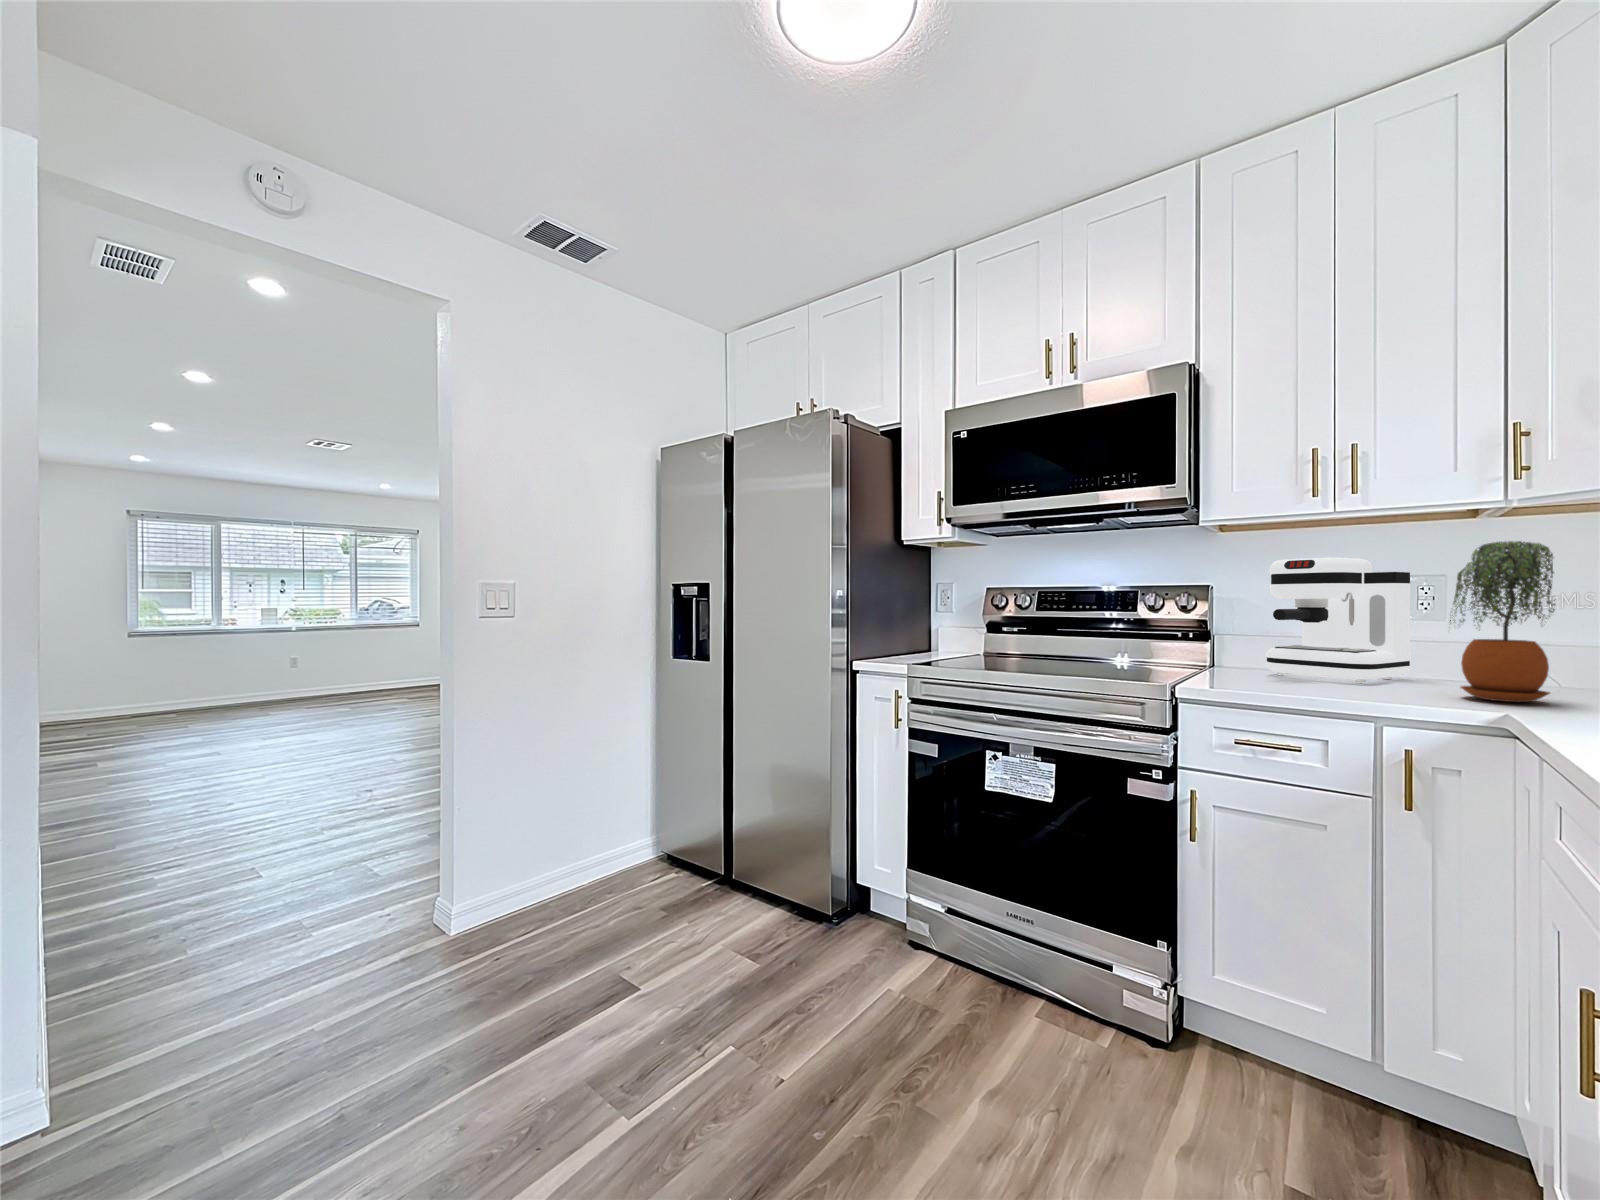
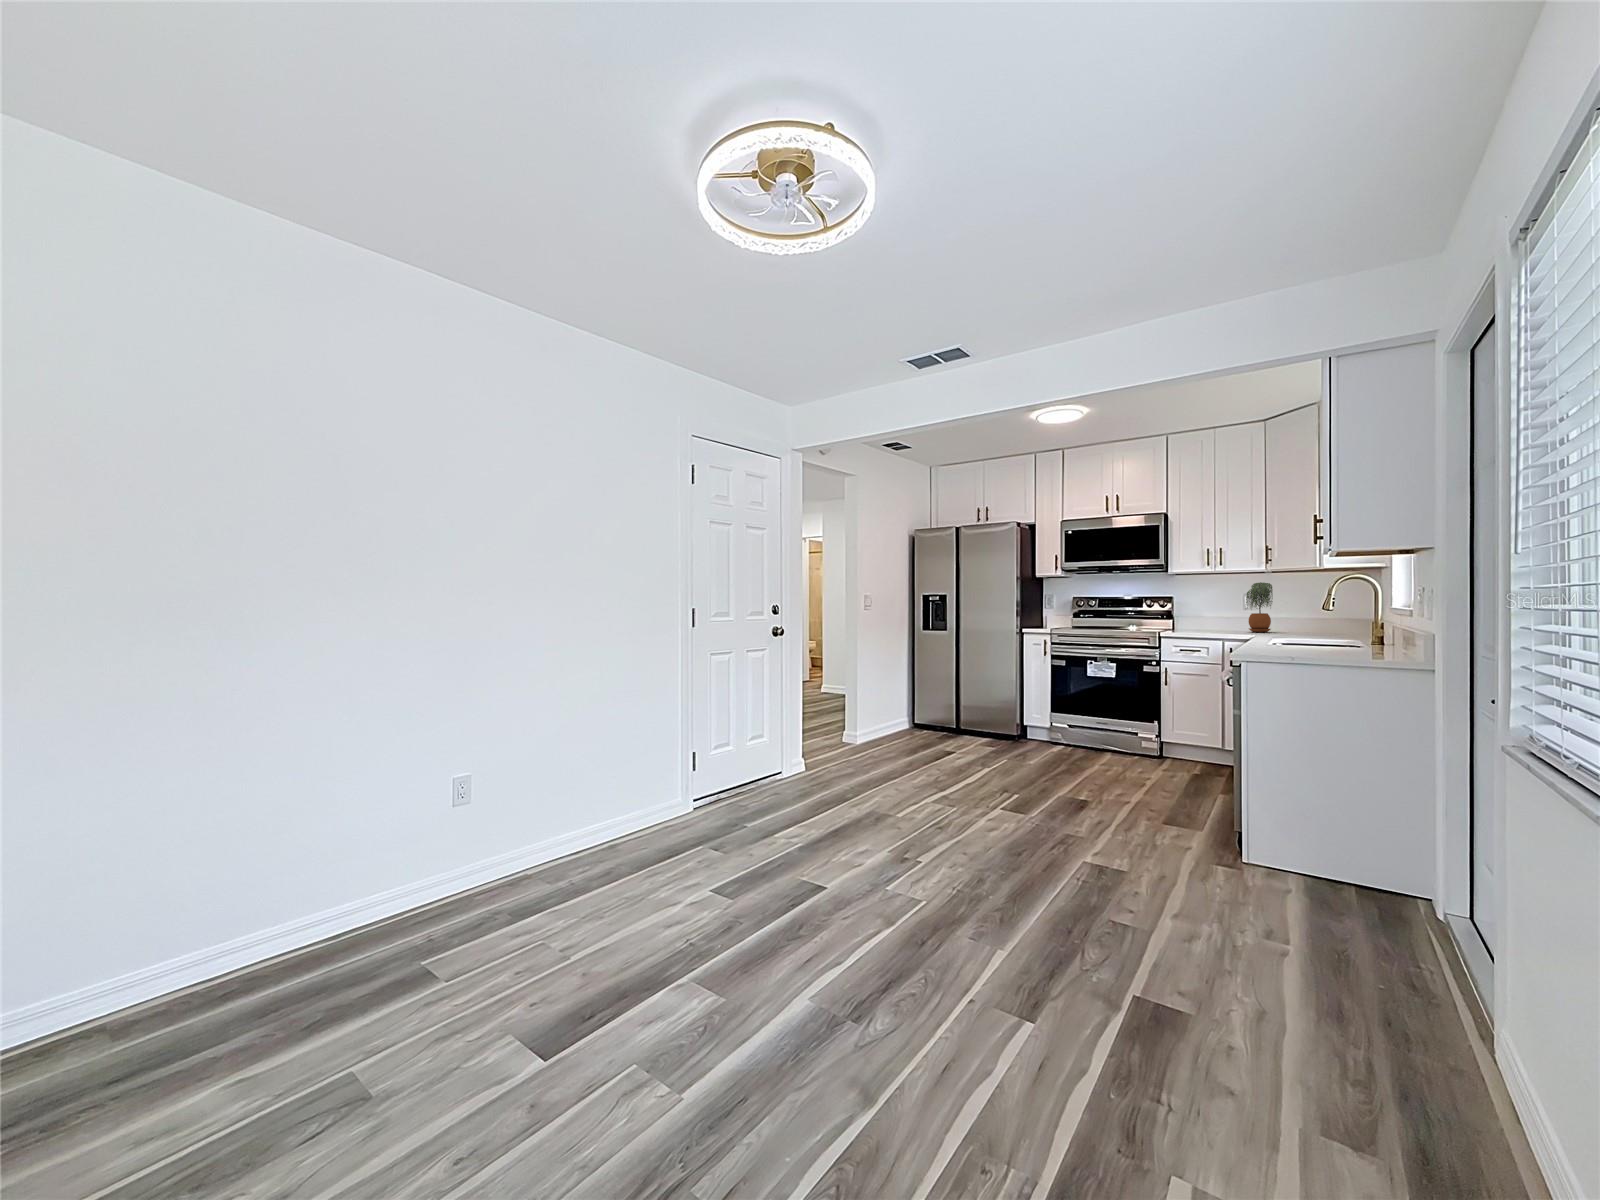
coffee maker: present [1266,557,1411,682] -> none [1192,586,1241,630]

